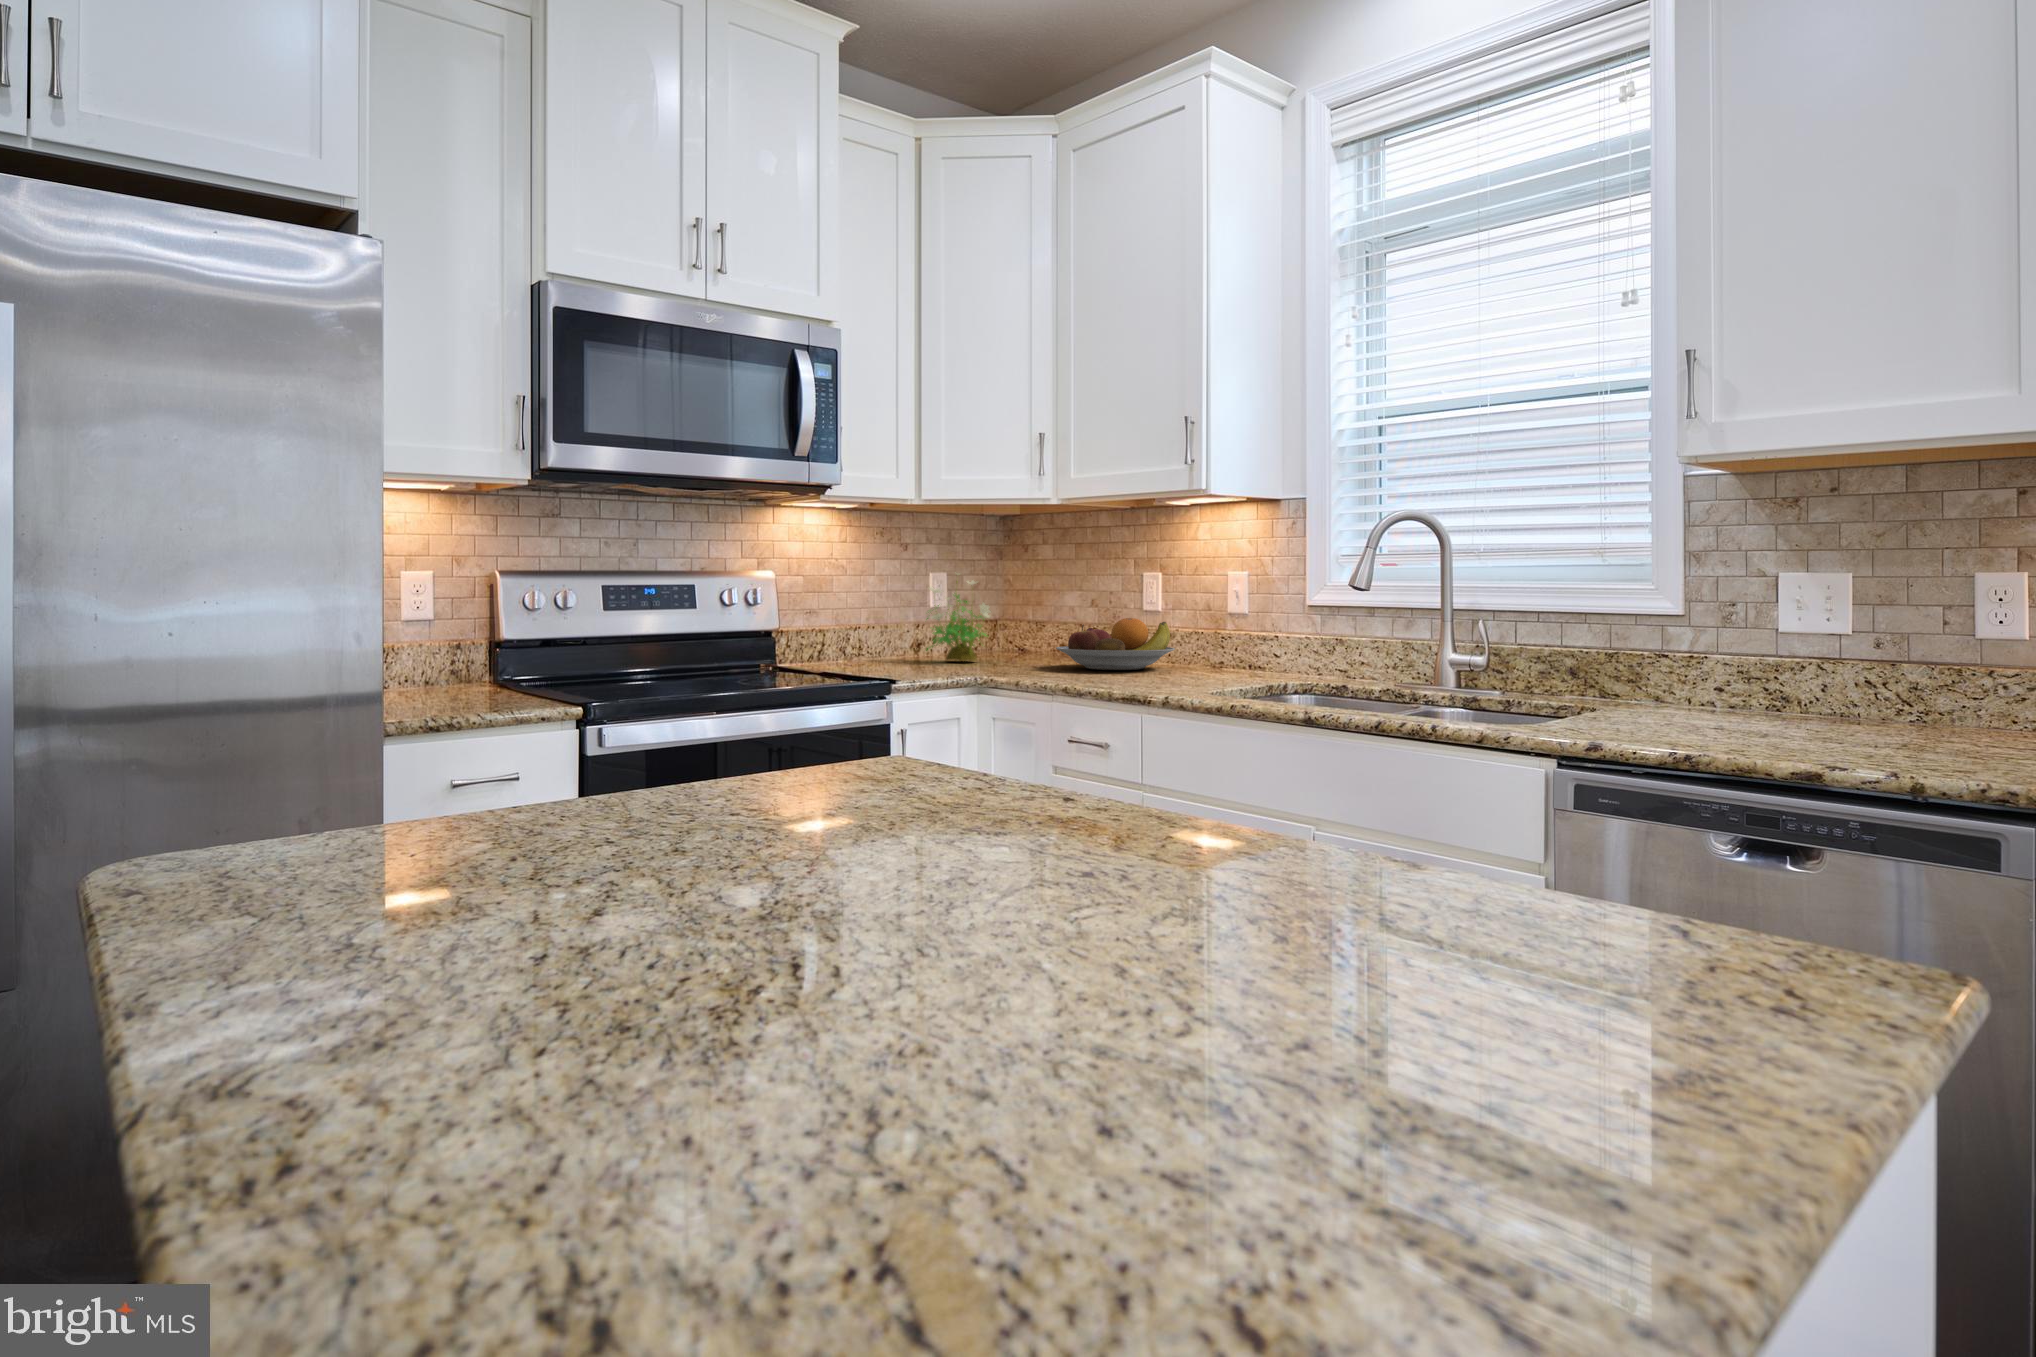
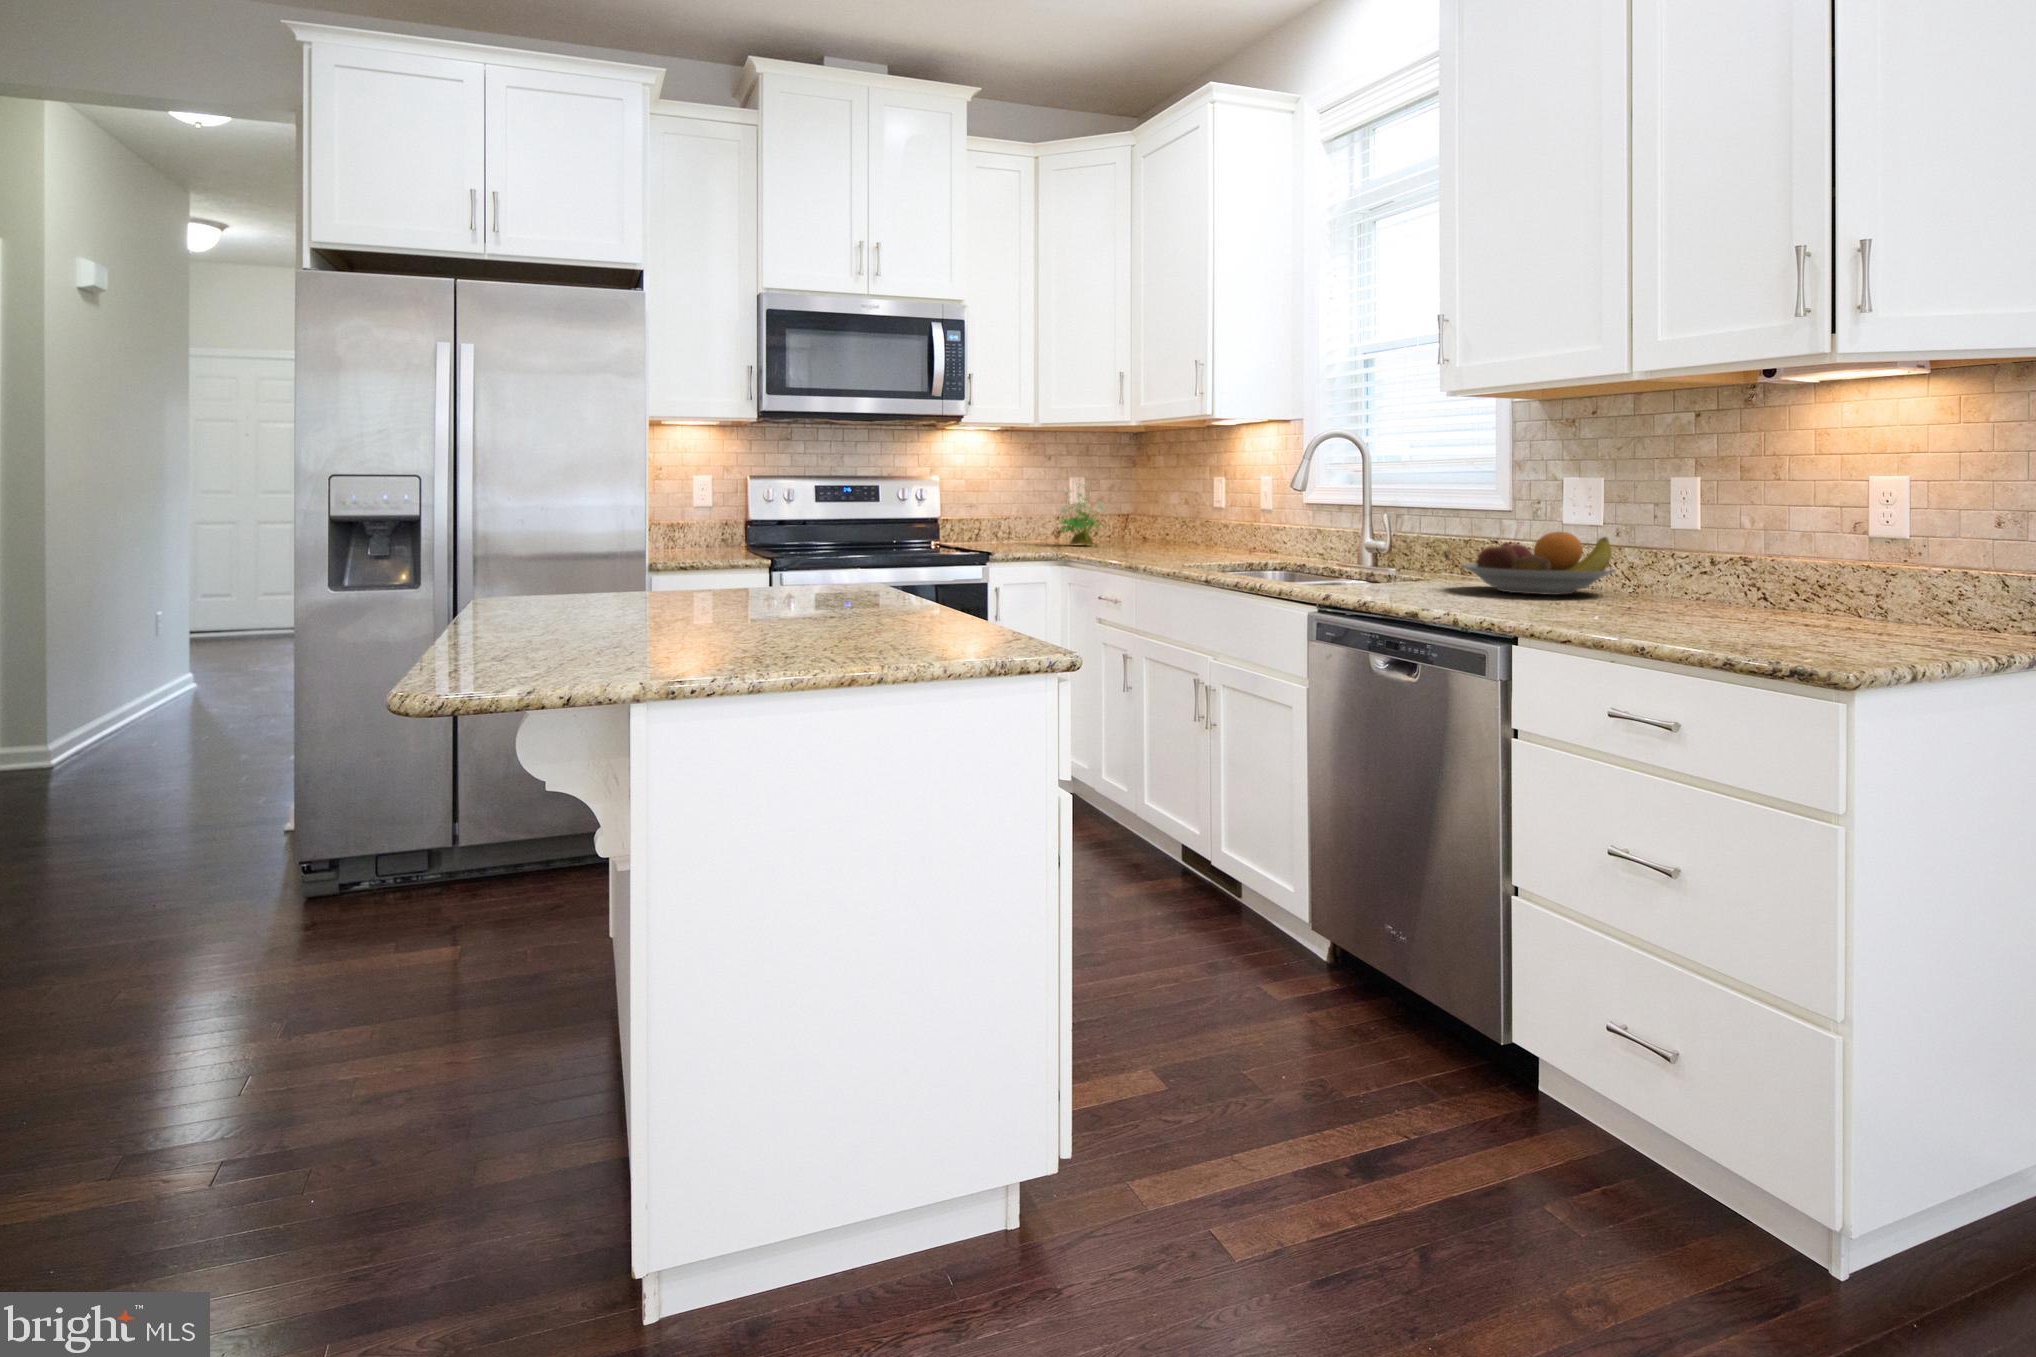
fruit bowl: present [1056,618,1175,670] -> present [1463,532,1616,595]

